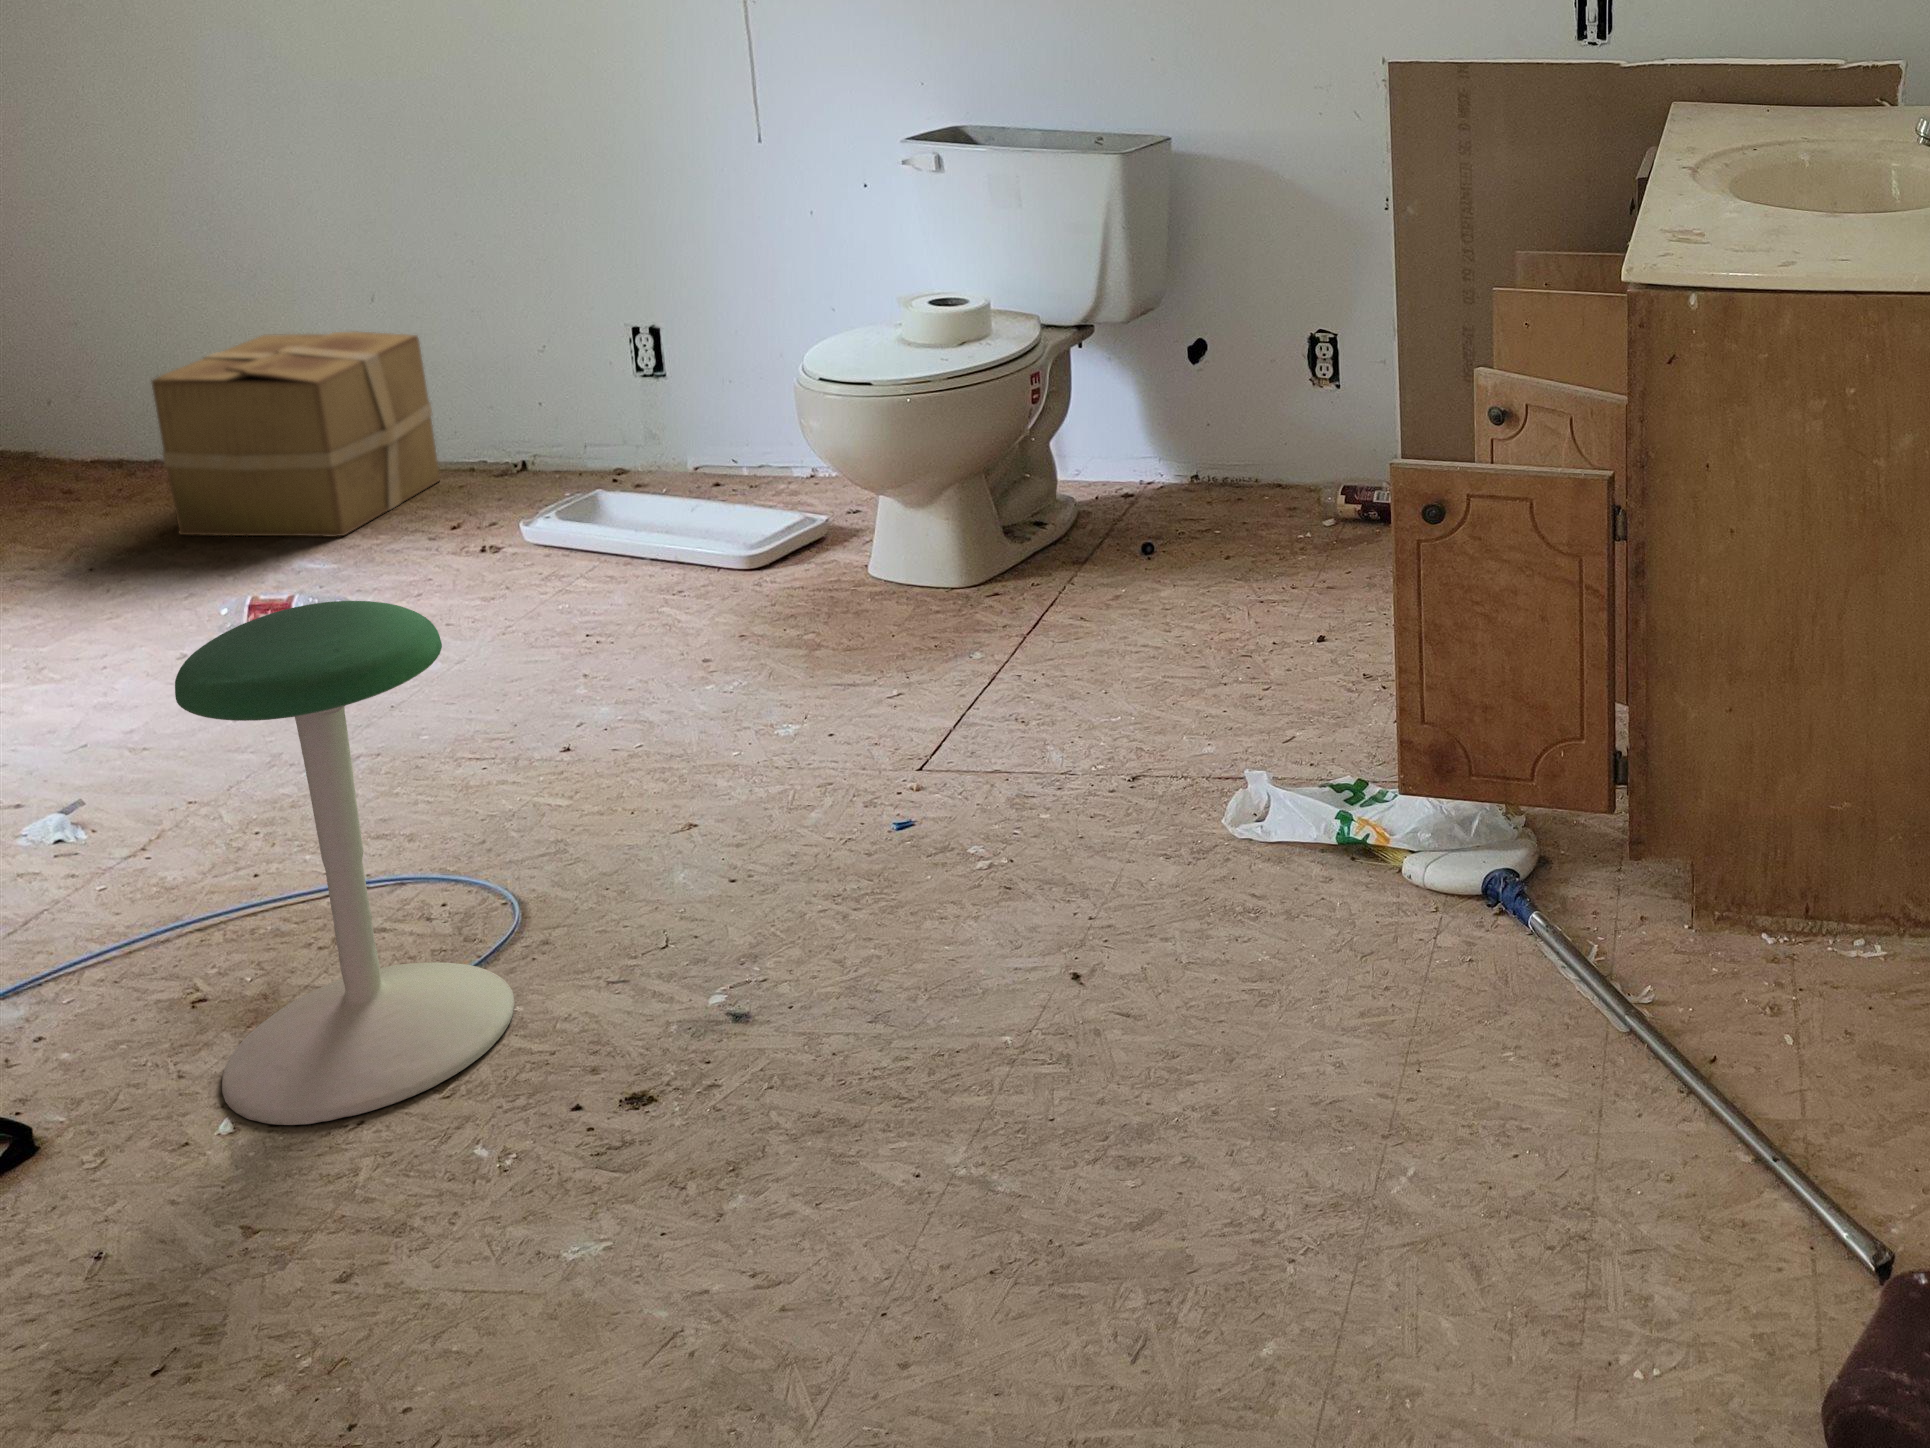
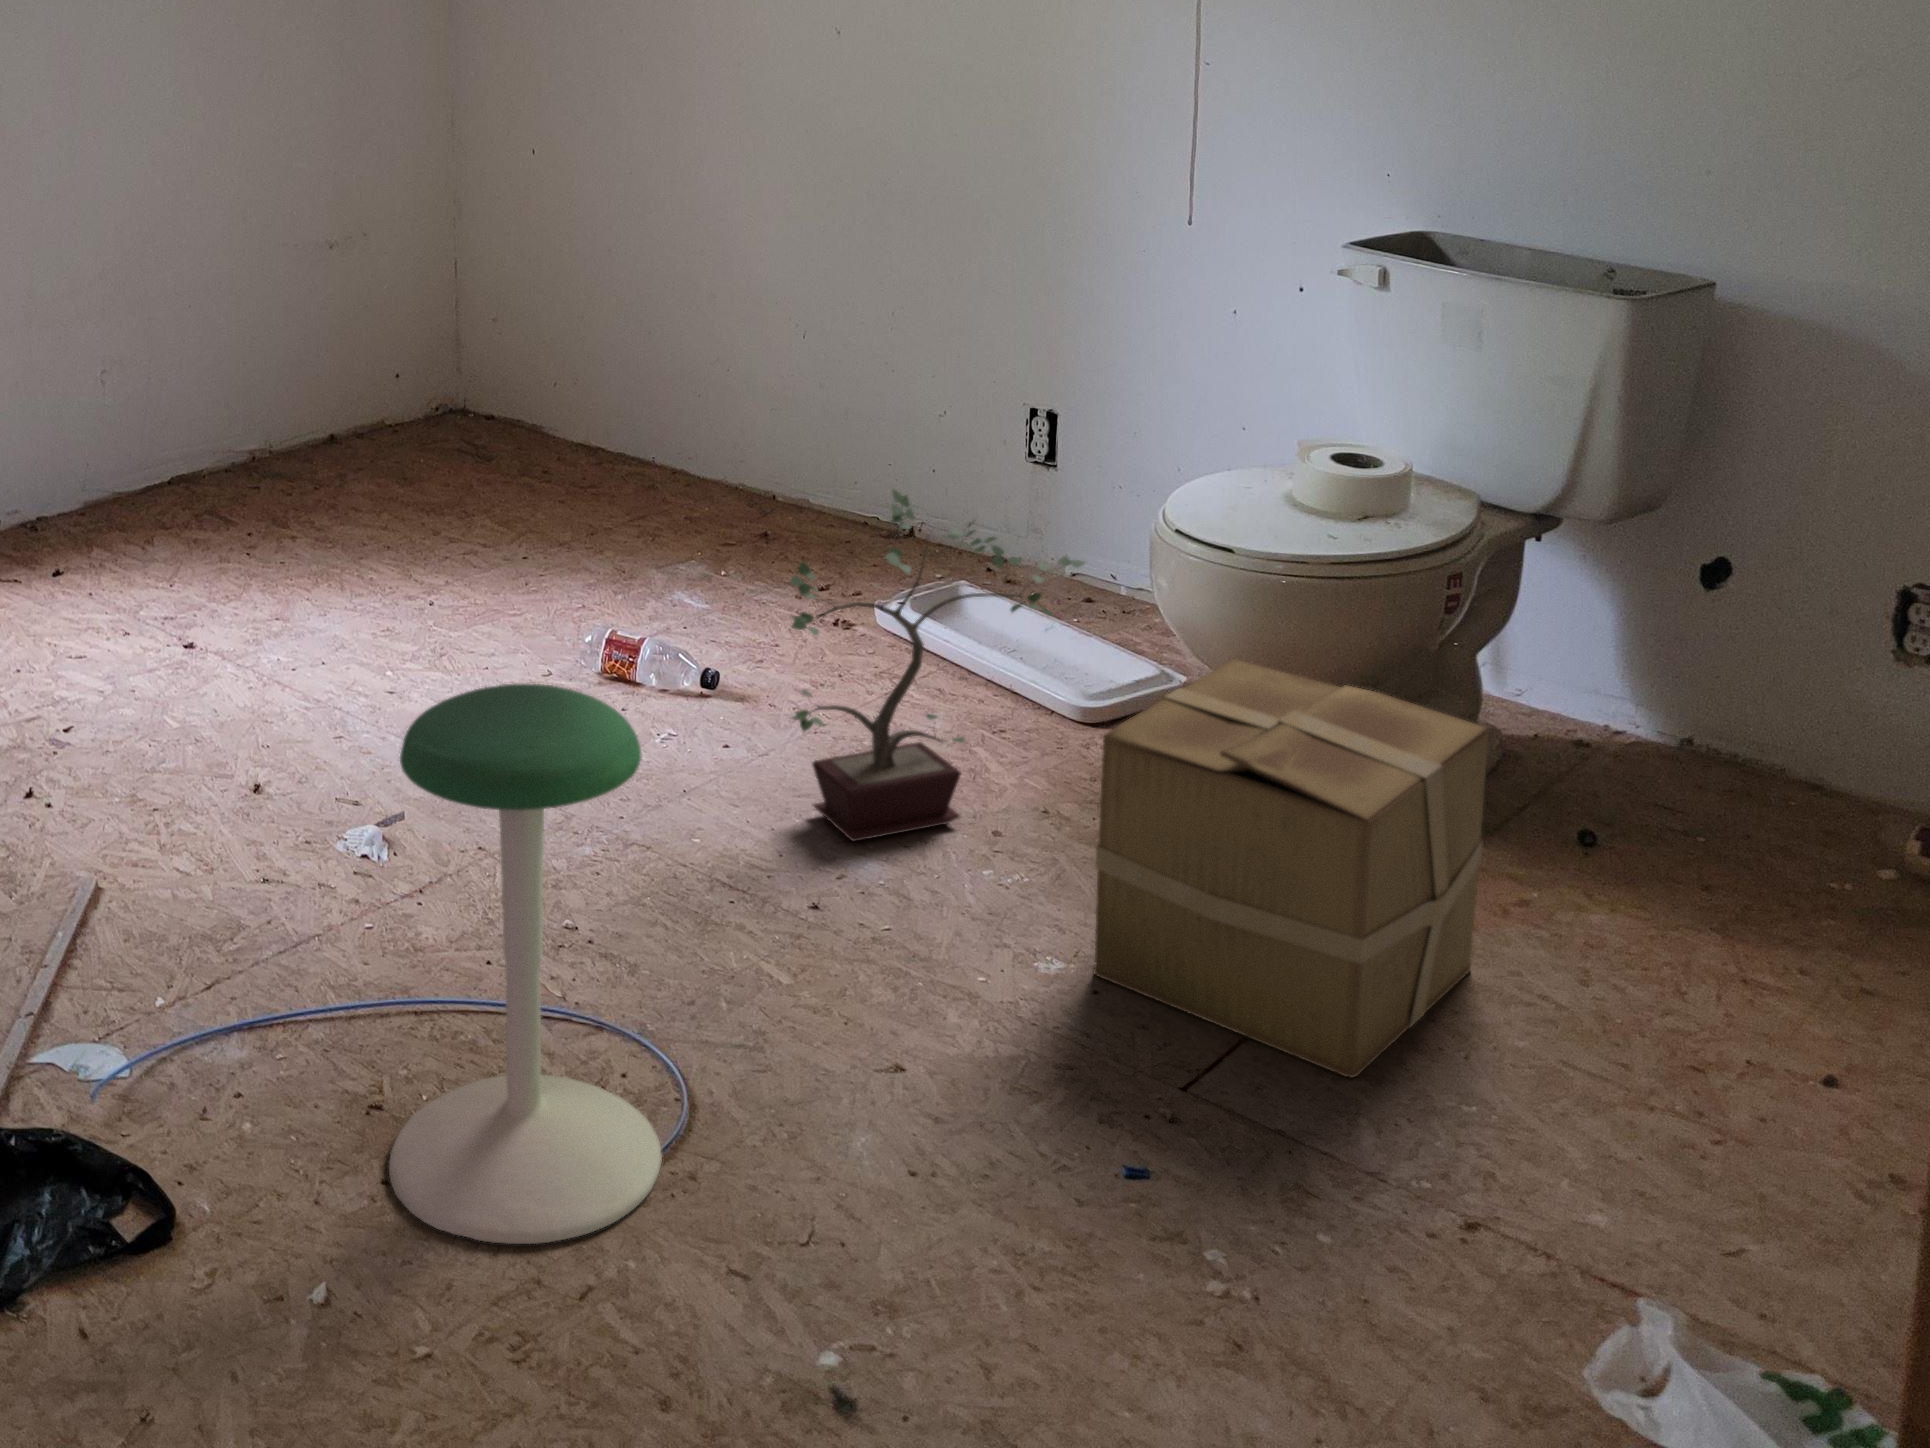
cardboard box: present [152,331,440,537] -> present [1094,659,1488,1078]
potted plant: none [481,392,750,713] -> present [790,490,1084,842]

